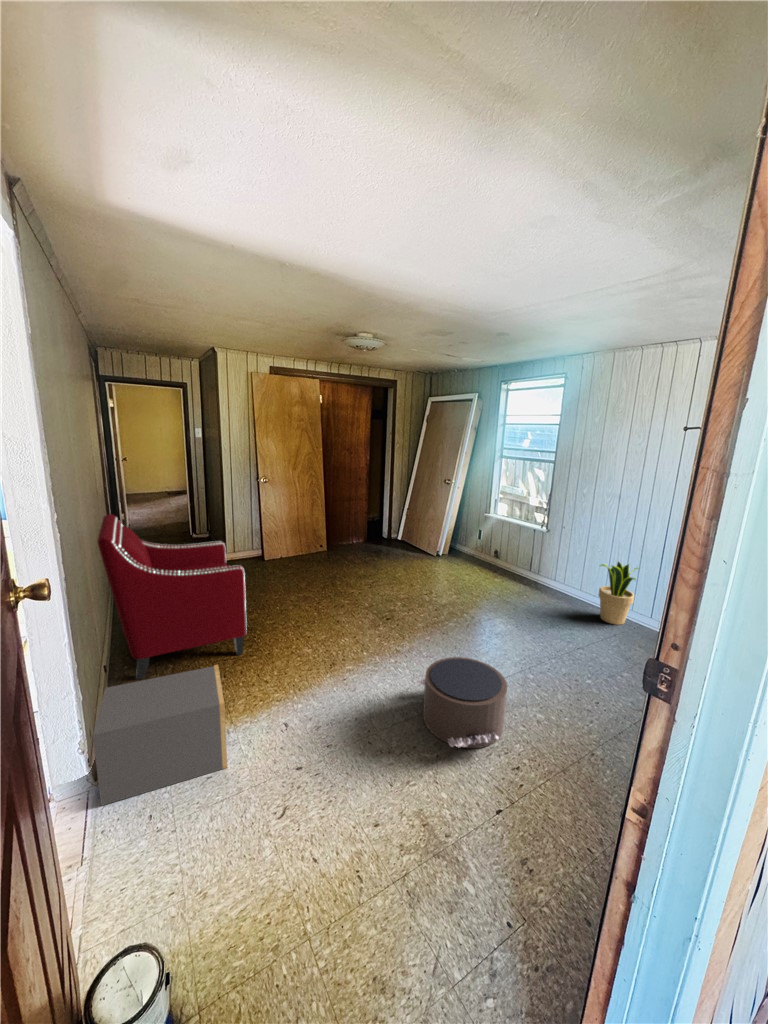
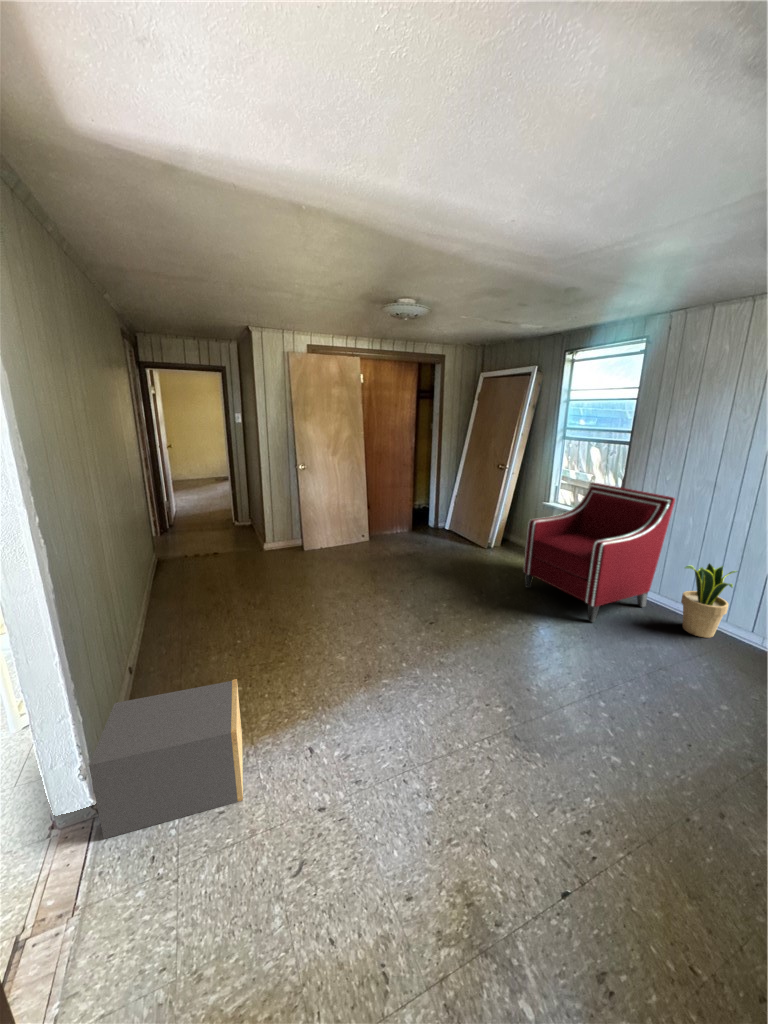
armchair: present [98,514,247,679] -> present [523,483,675,622]
pouf: present [419,657,507,748] -> none [464,679,574,799]

